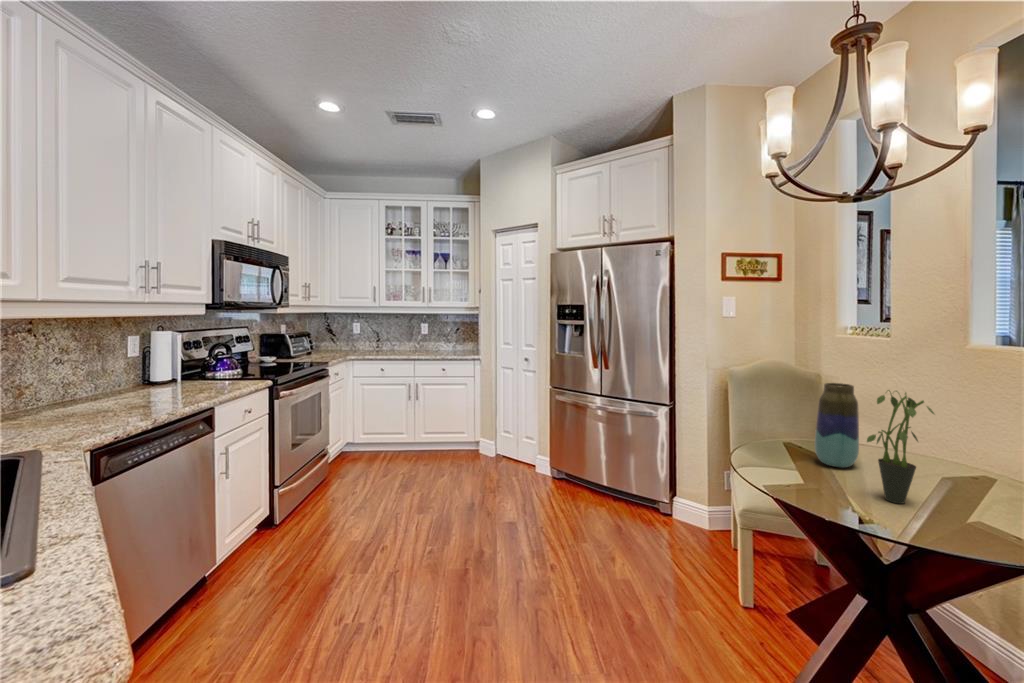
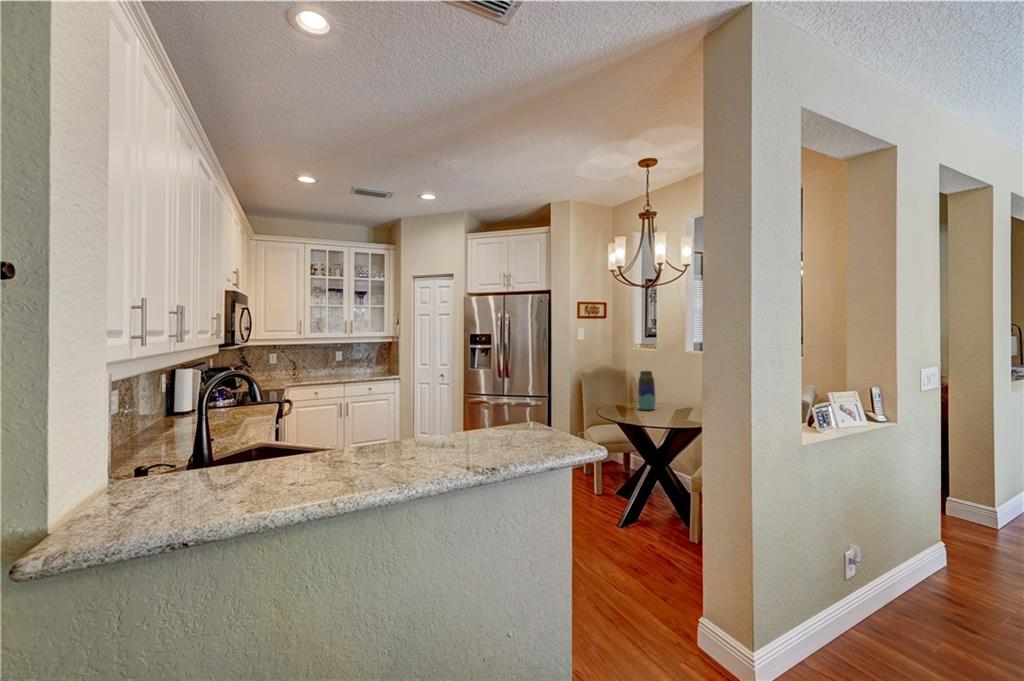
potted plant: present [867,390,934,504] -> none [661,370,684,418]

